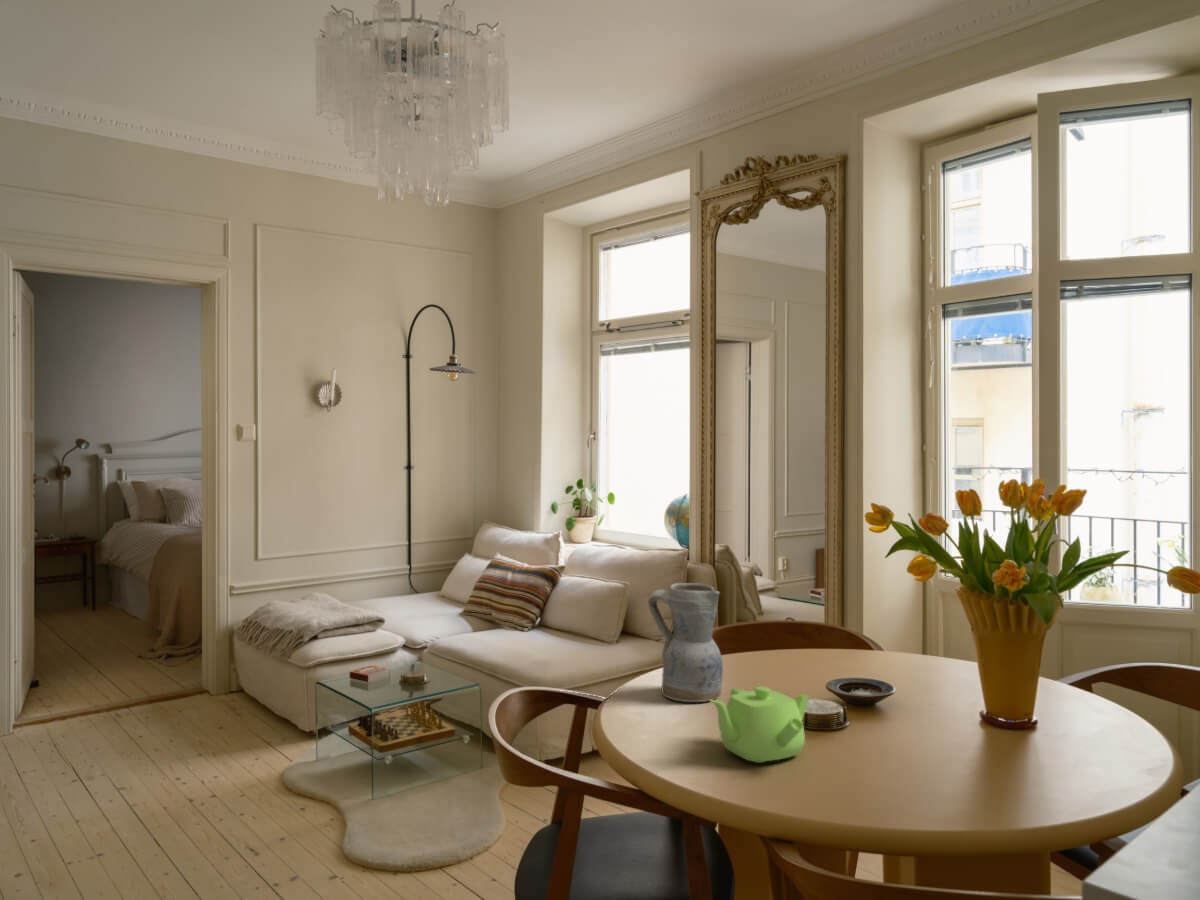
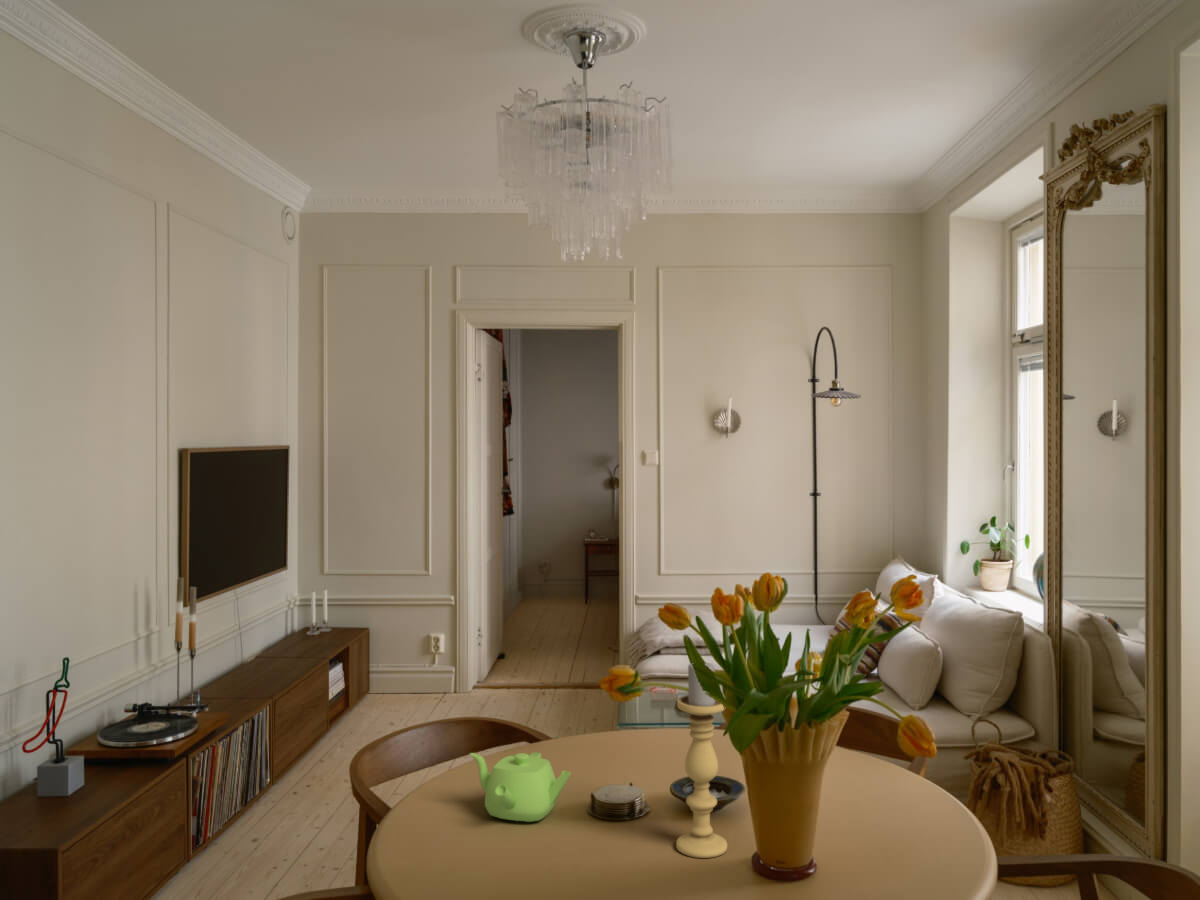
candle holder: none [915,553,967,738] -> present [676,663,727,858]
ceramic pitcher: present [648,583,723,702] -> none [585,651,641,766]

